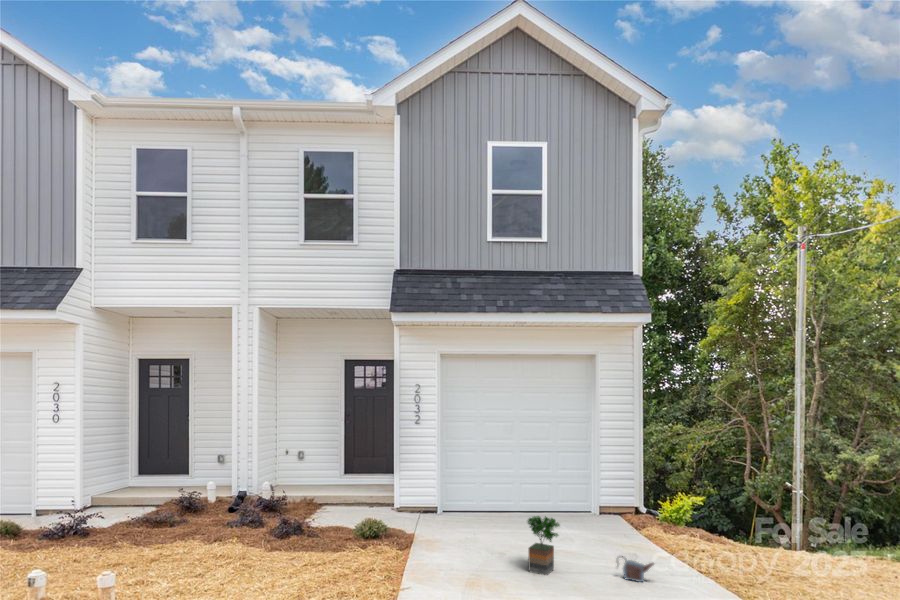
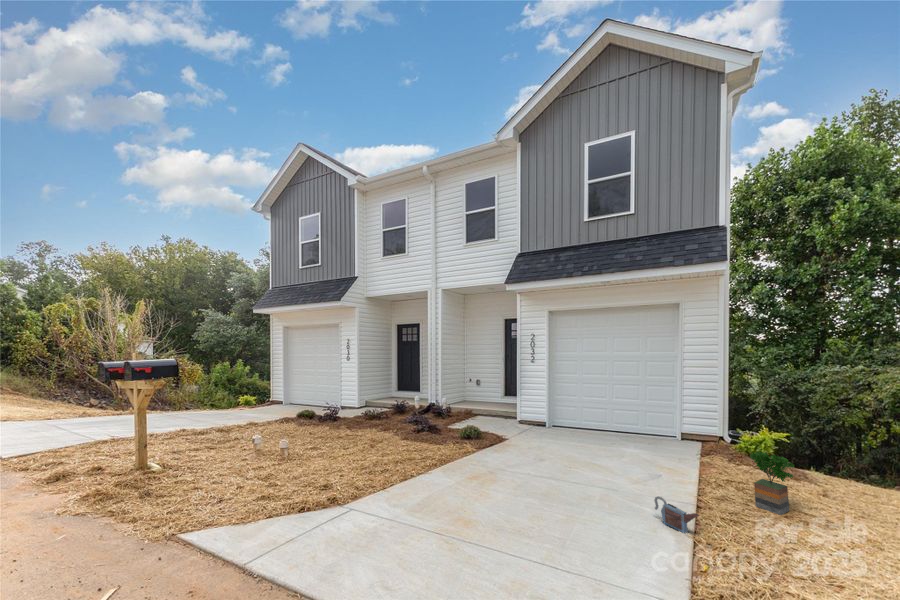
potted tree: present [528,516,560,575] -> present [750,452,794,515]

